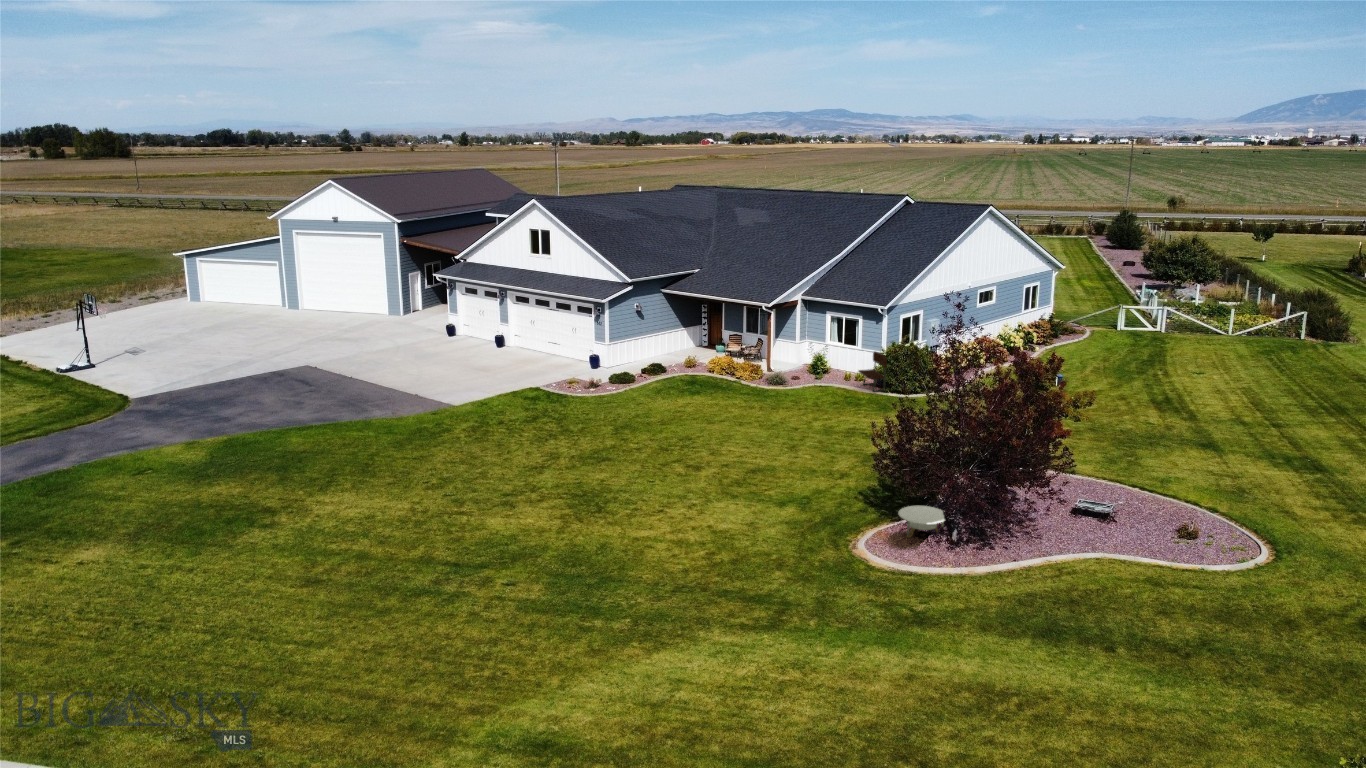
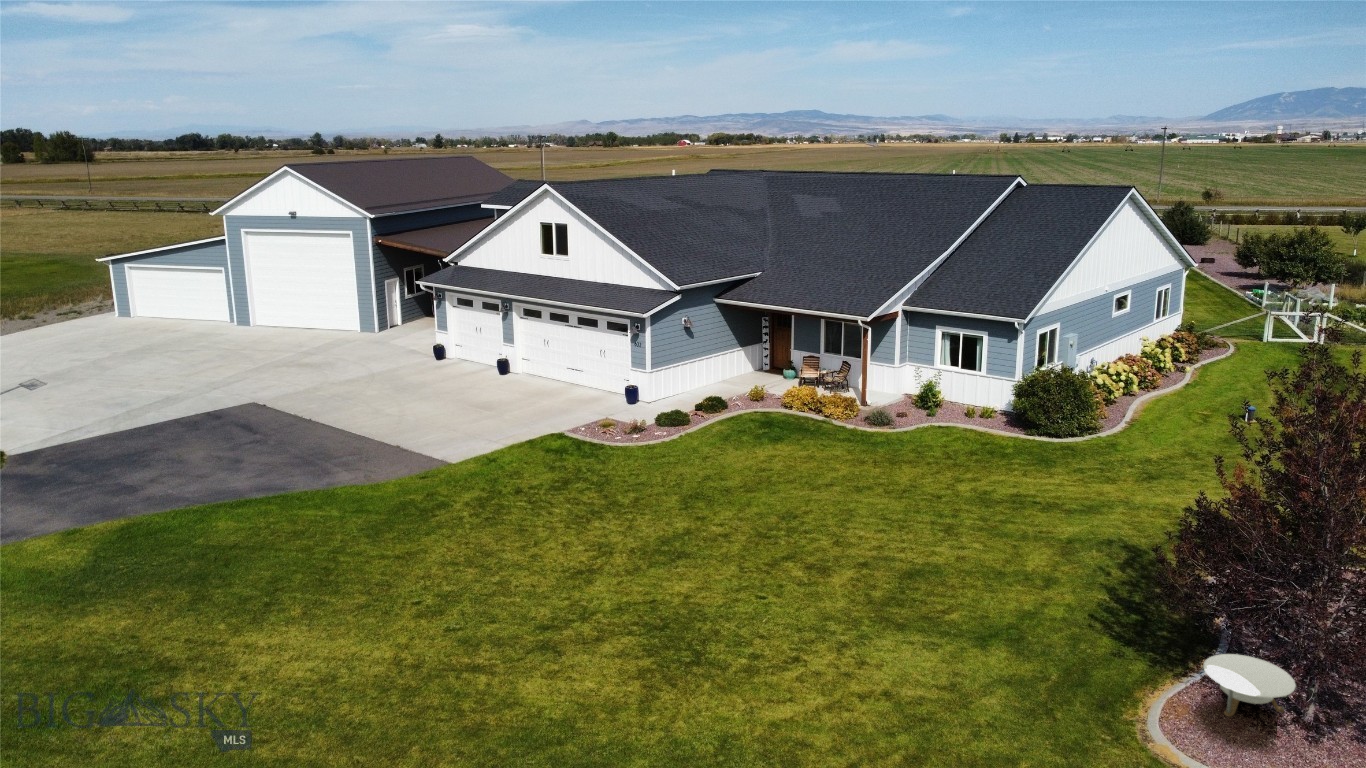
bench: present [859,352,887,392] -> none [989,379,1033,434]

